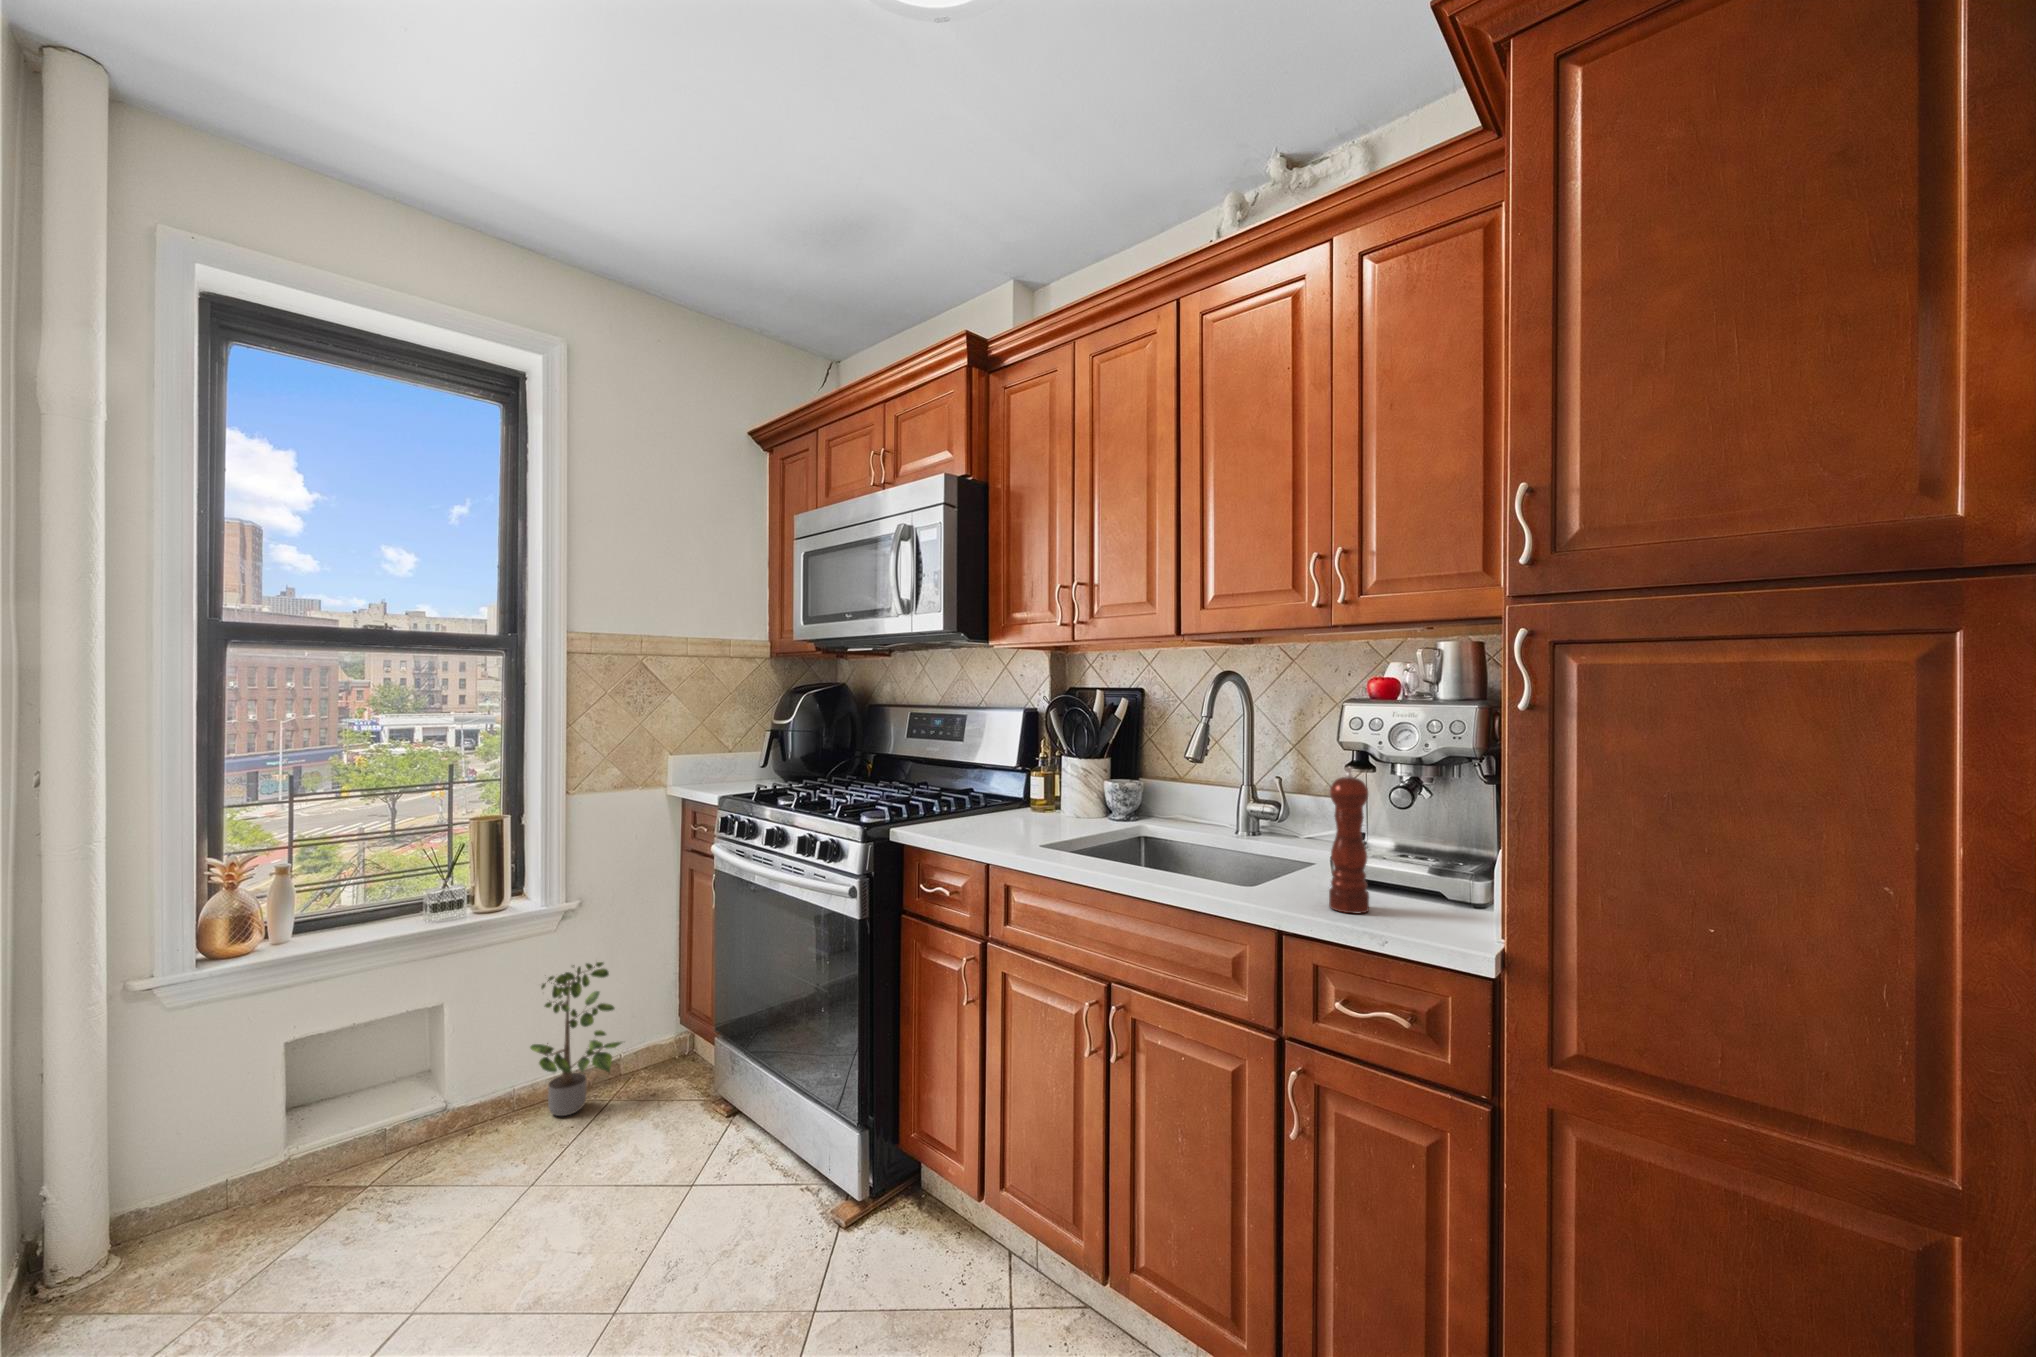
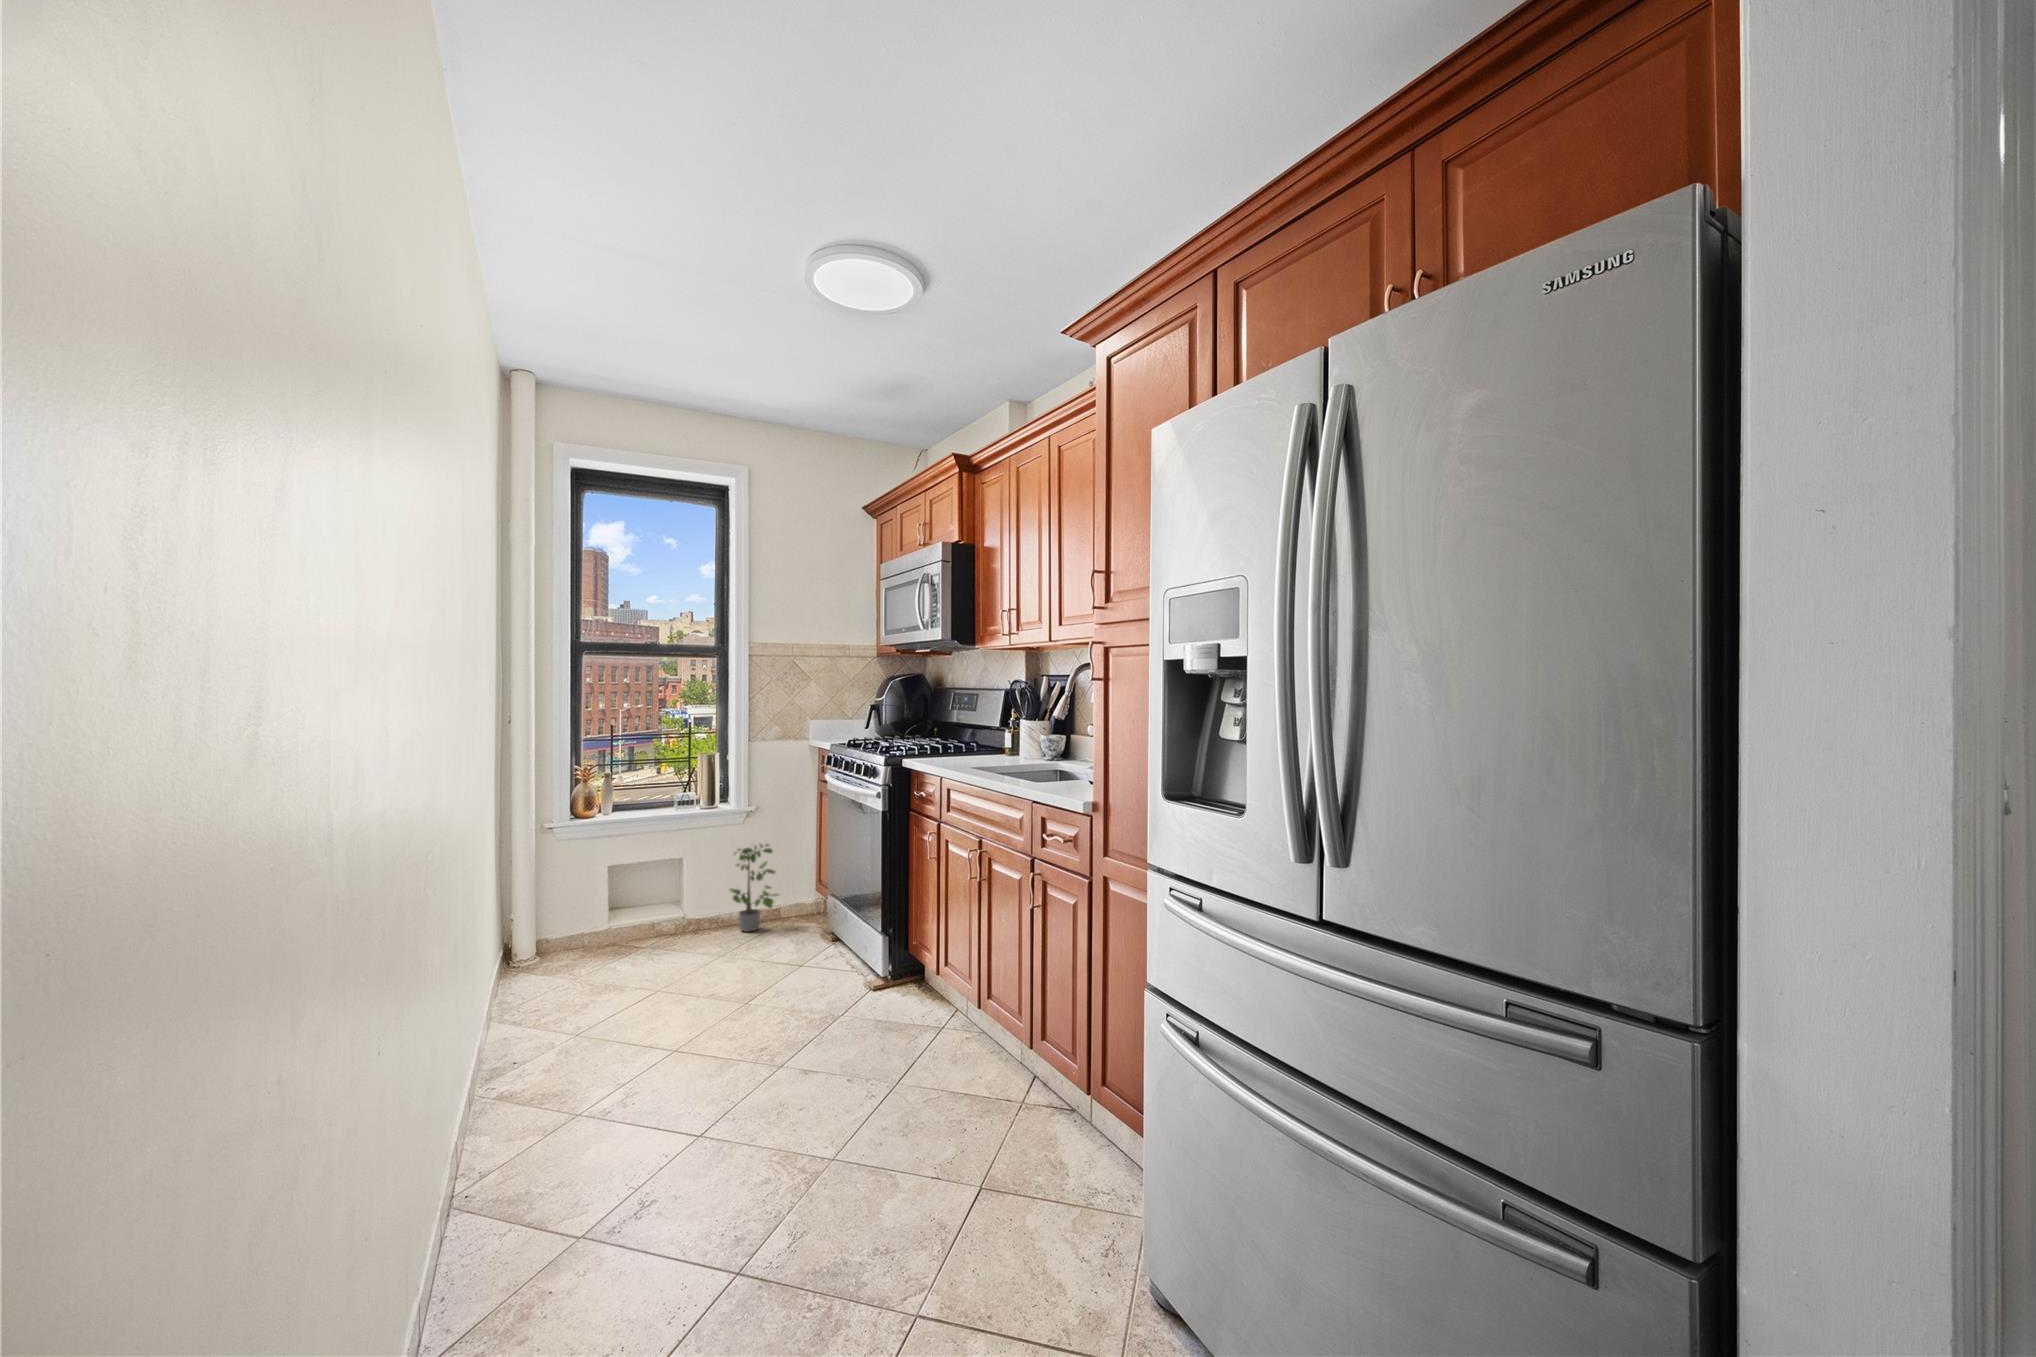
pepper mill: present [1329,767,1369,913] -> none [1050,714,1069,790]

